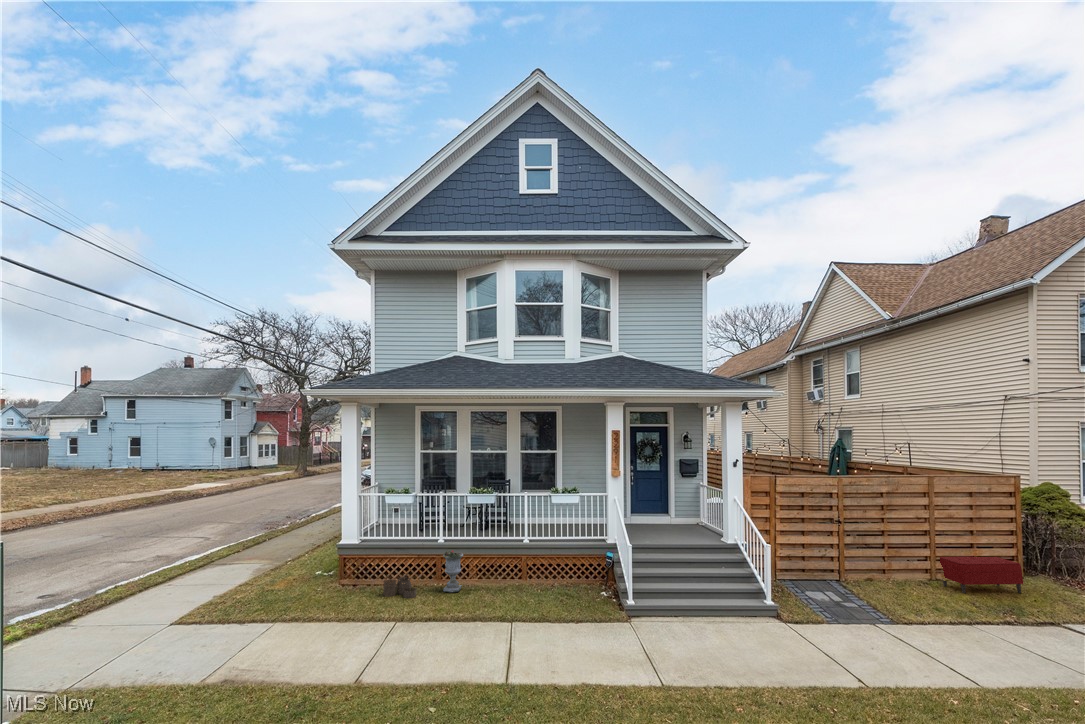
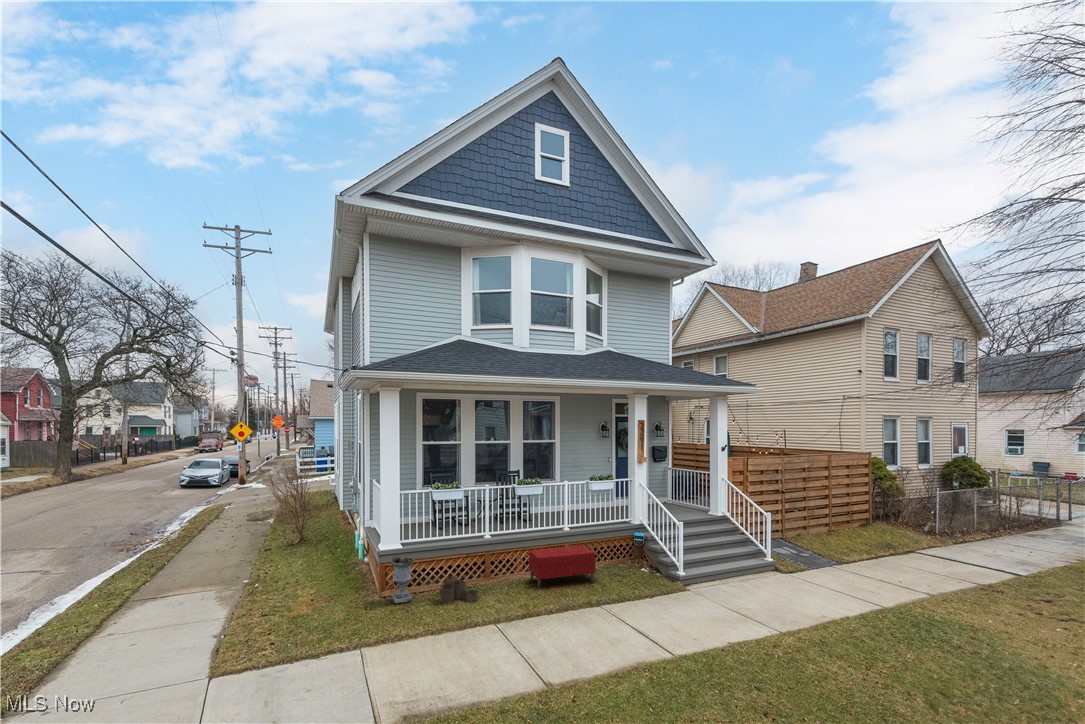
planter: present [443,550,463,593] -> present [391,556,415,604]
bench: present [940,556,1023,593] -> present [529,545,595,588]

